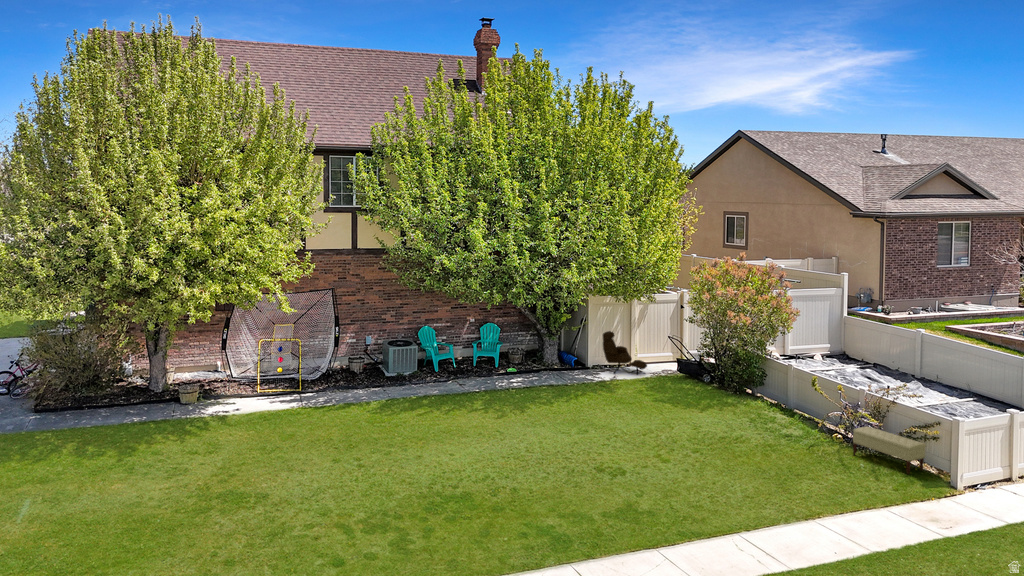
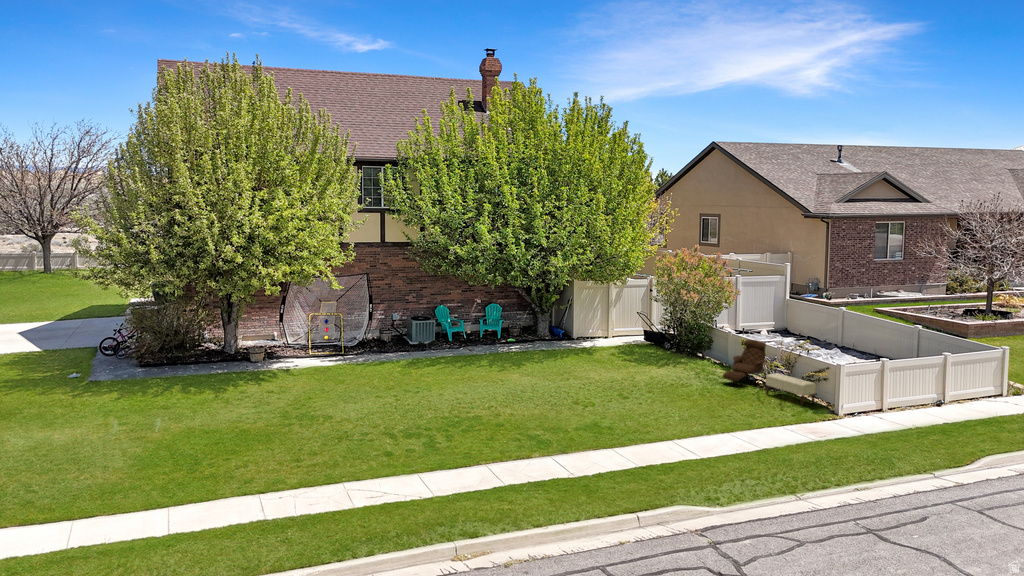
lounge chair: present [603,331,647,375] -> present [723,340,766,385]

